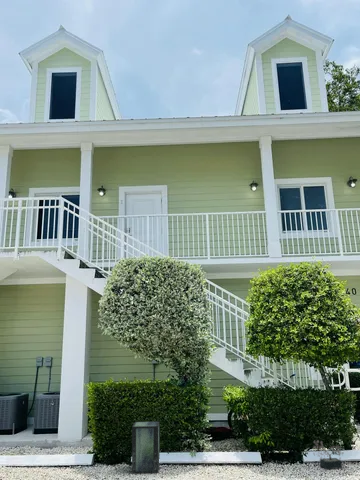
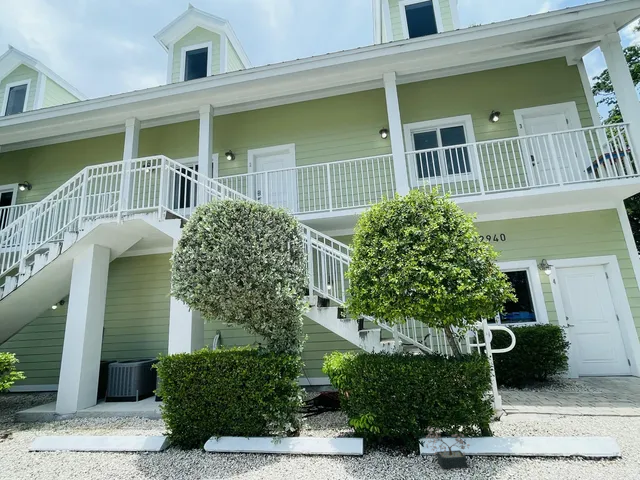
storage box: present [132,422,160,474] -> none [185,402,231,472]

